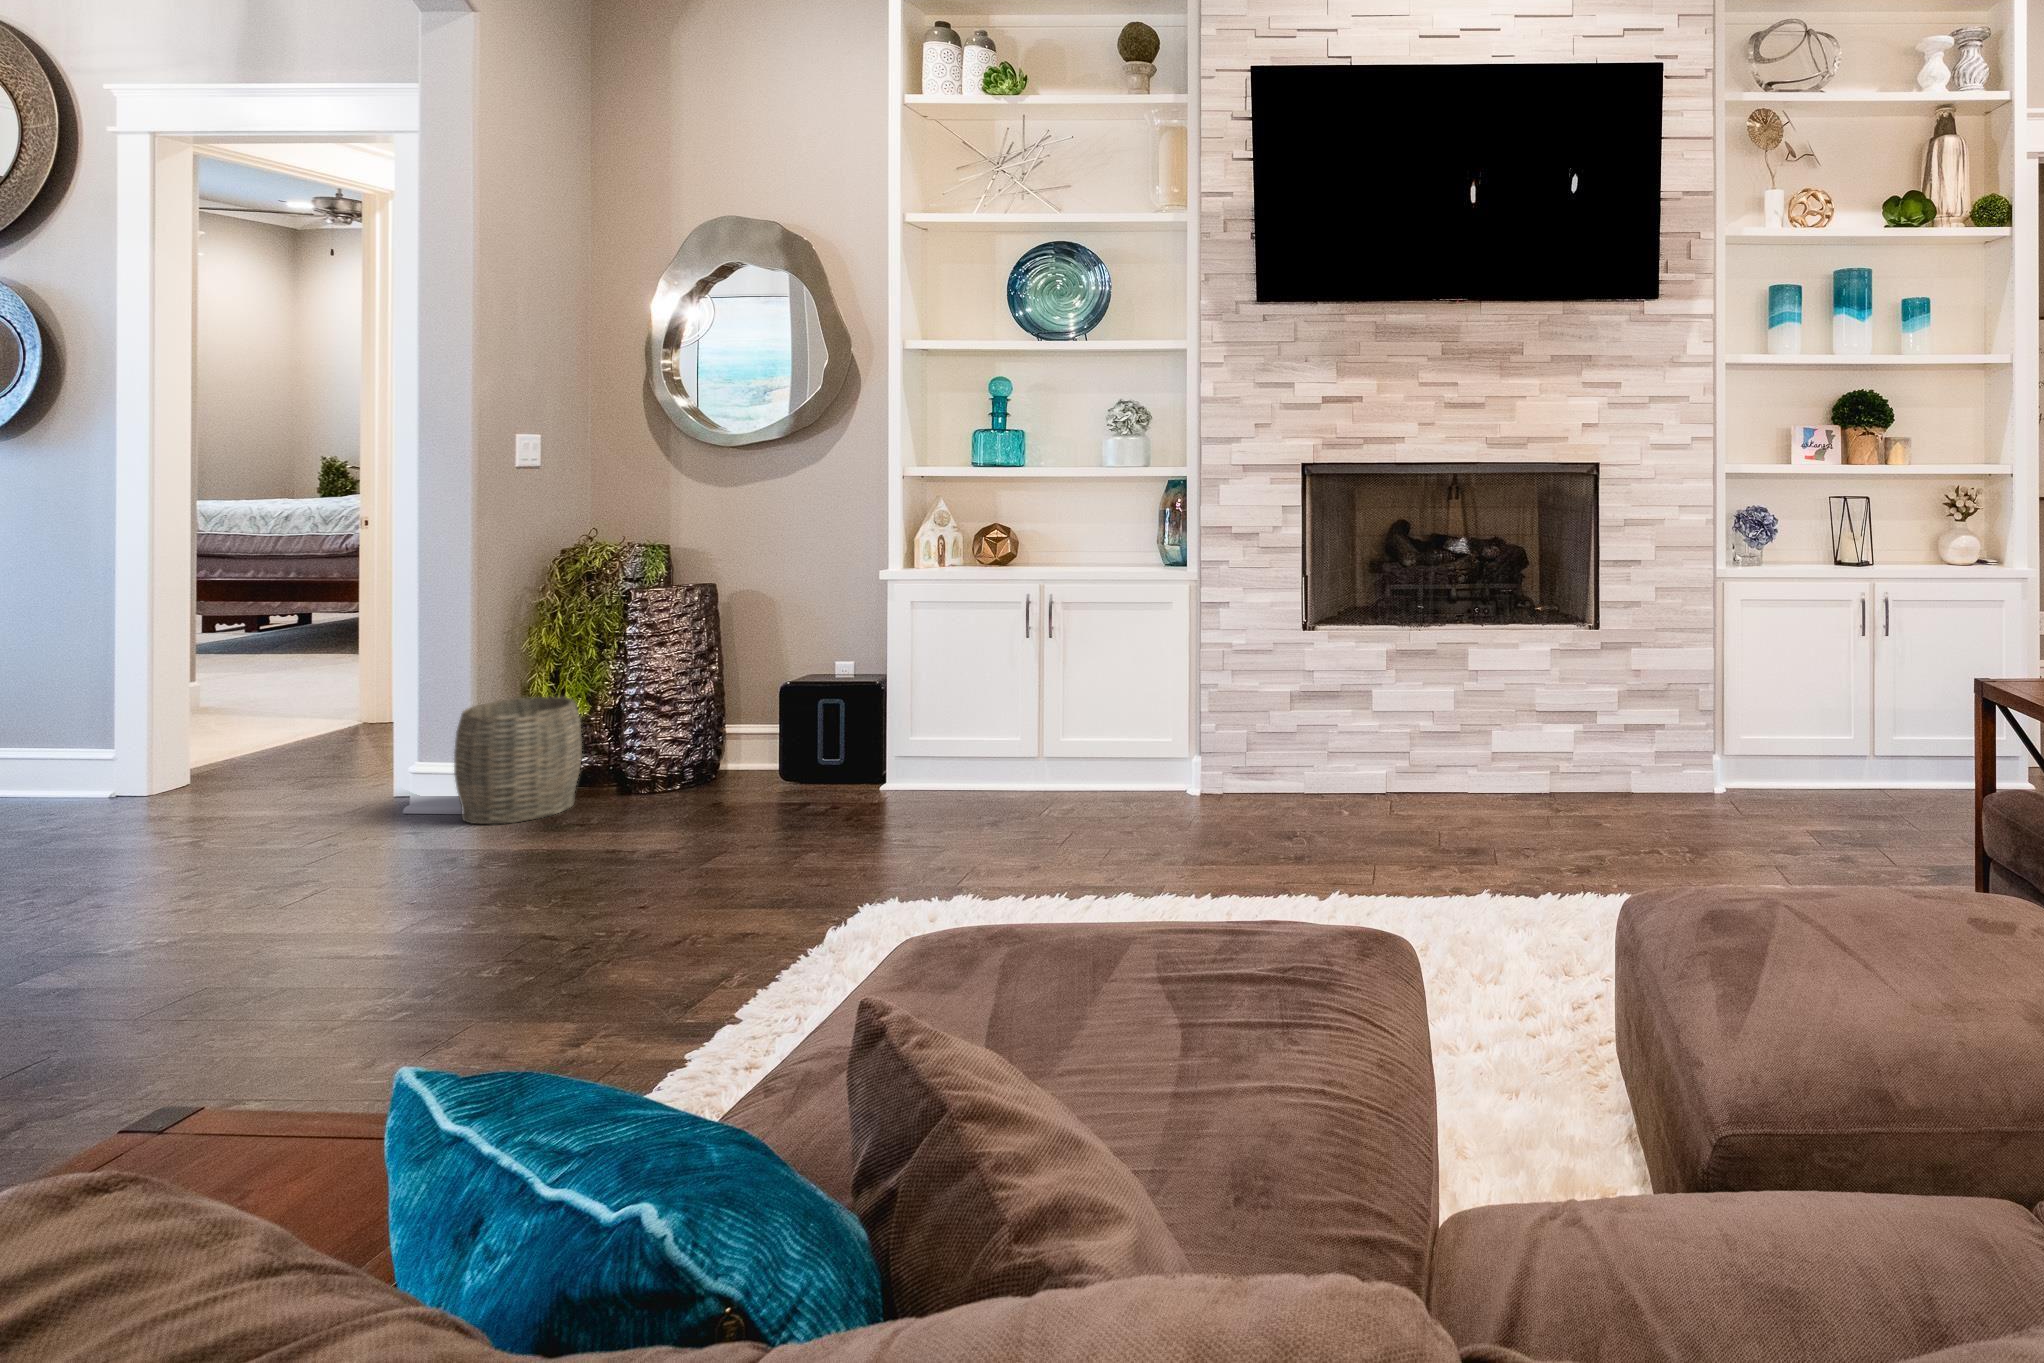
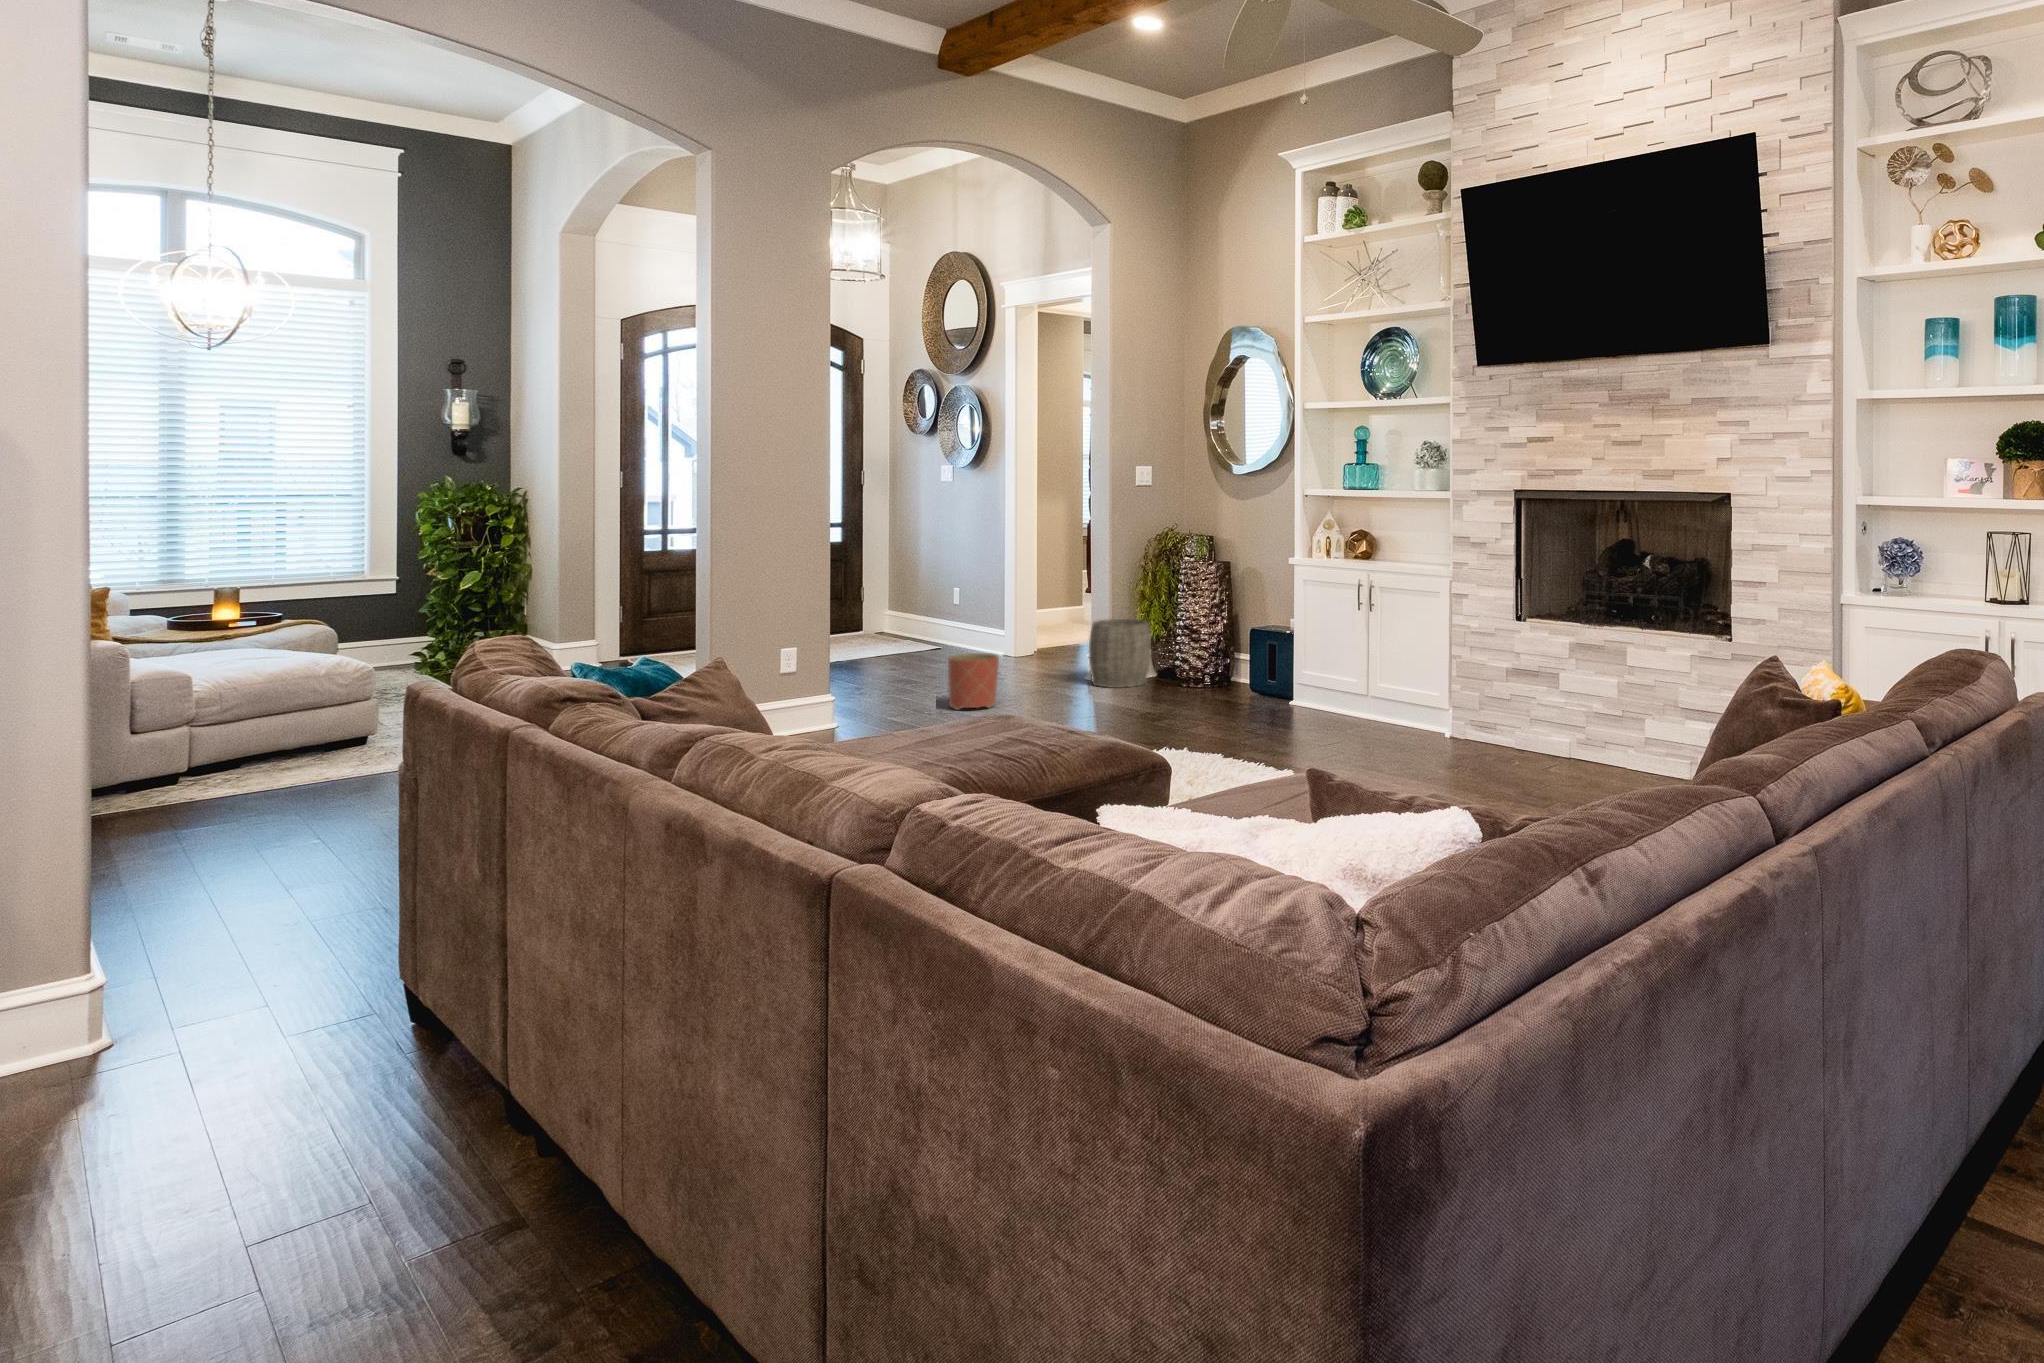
planter: none [221,807,348,935] -> present [948,653,999,710]

